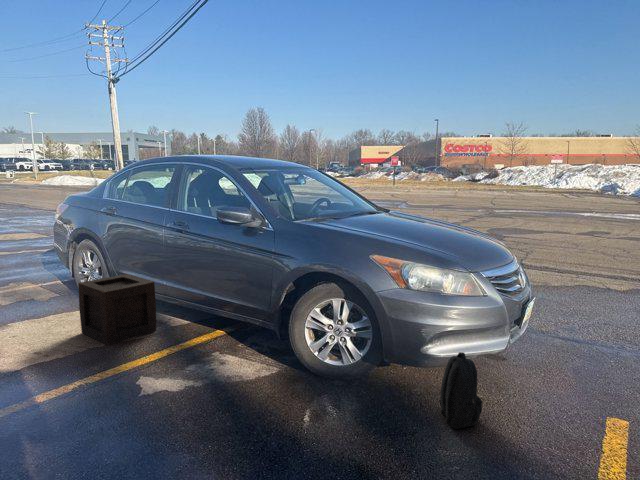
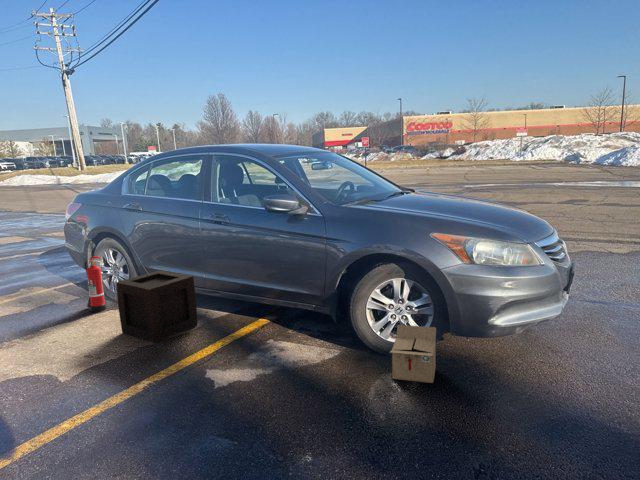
fire extinguisher: none [62,256,80,311] -> present [85,256,106,312]
cardboard box: none [314,347,372,411] -> present [390,325,436,383]
backpack: present [439,352,482,429] -> none [507,320,554,391]

